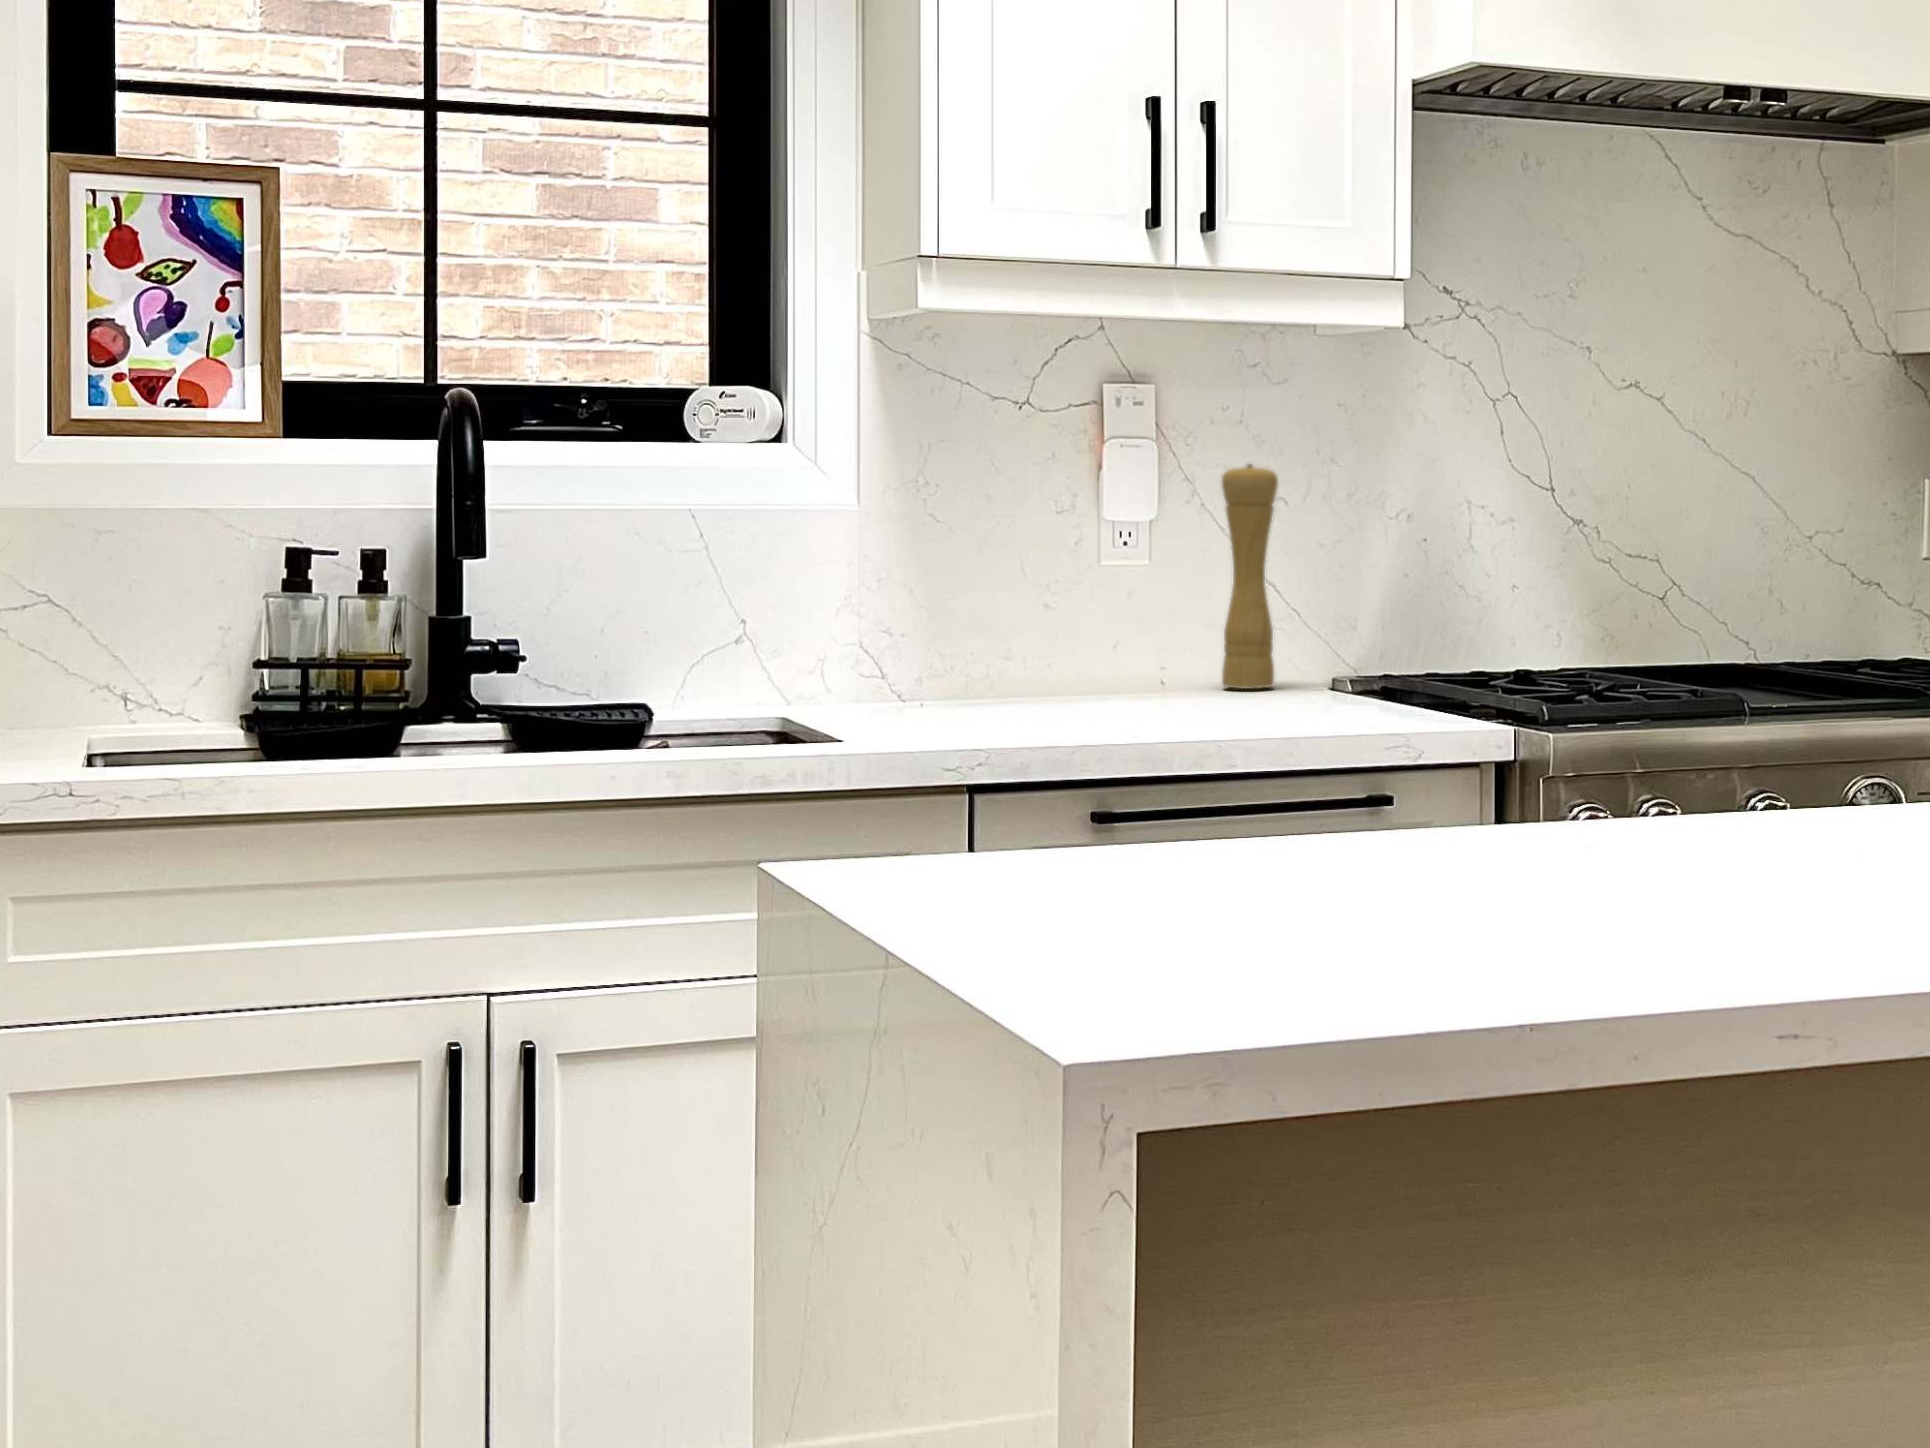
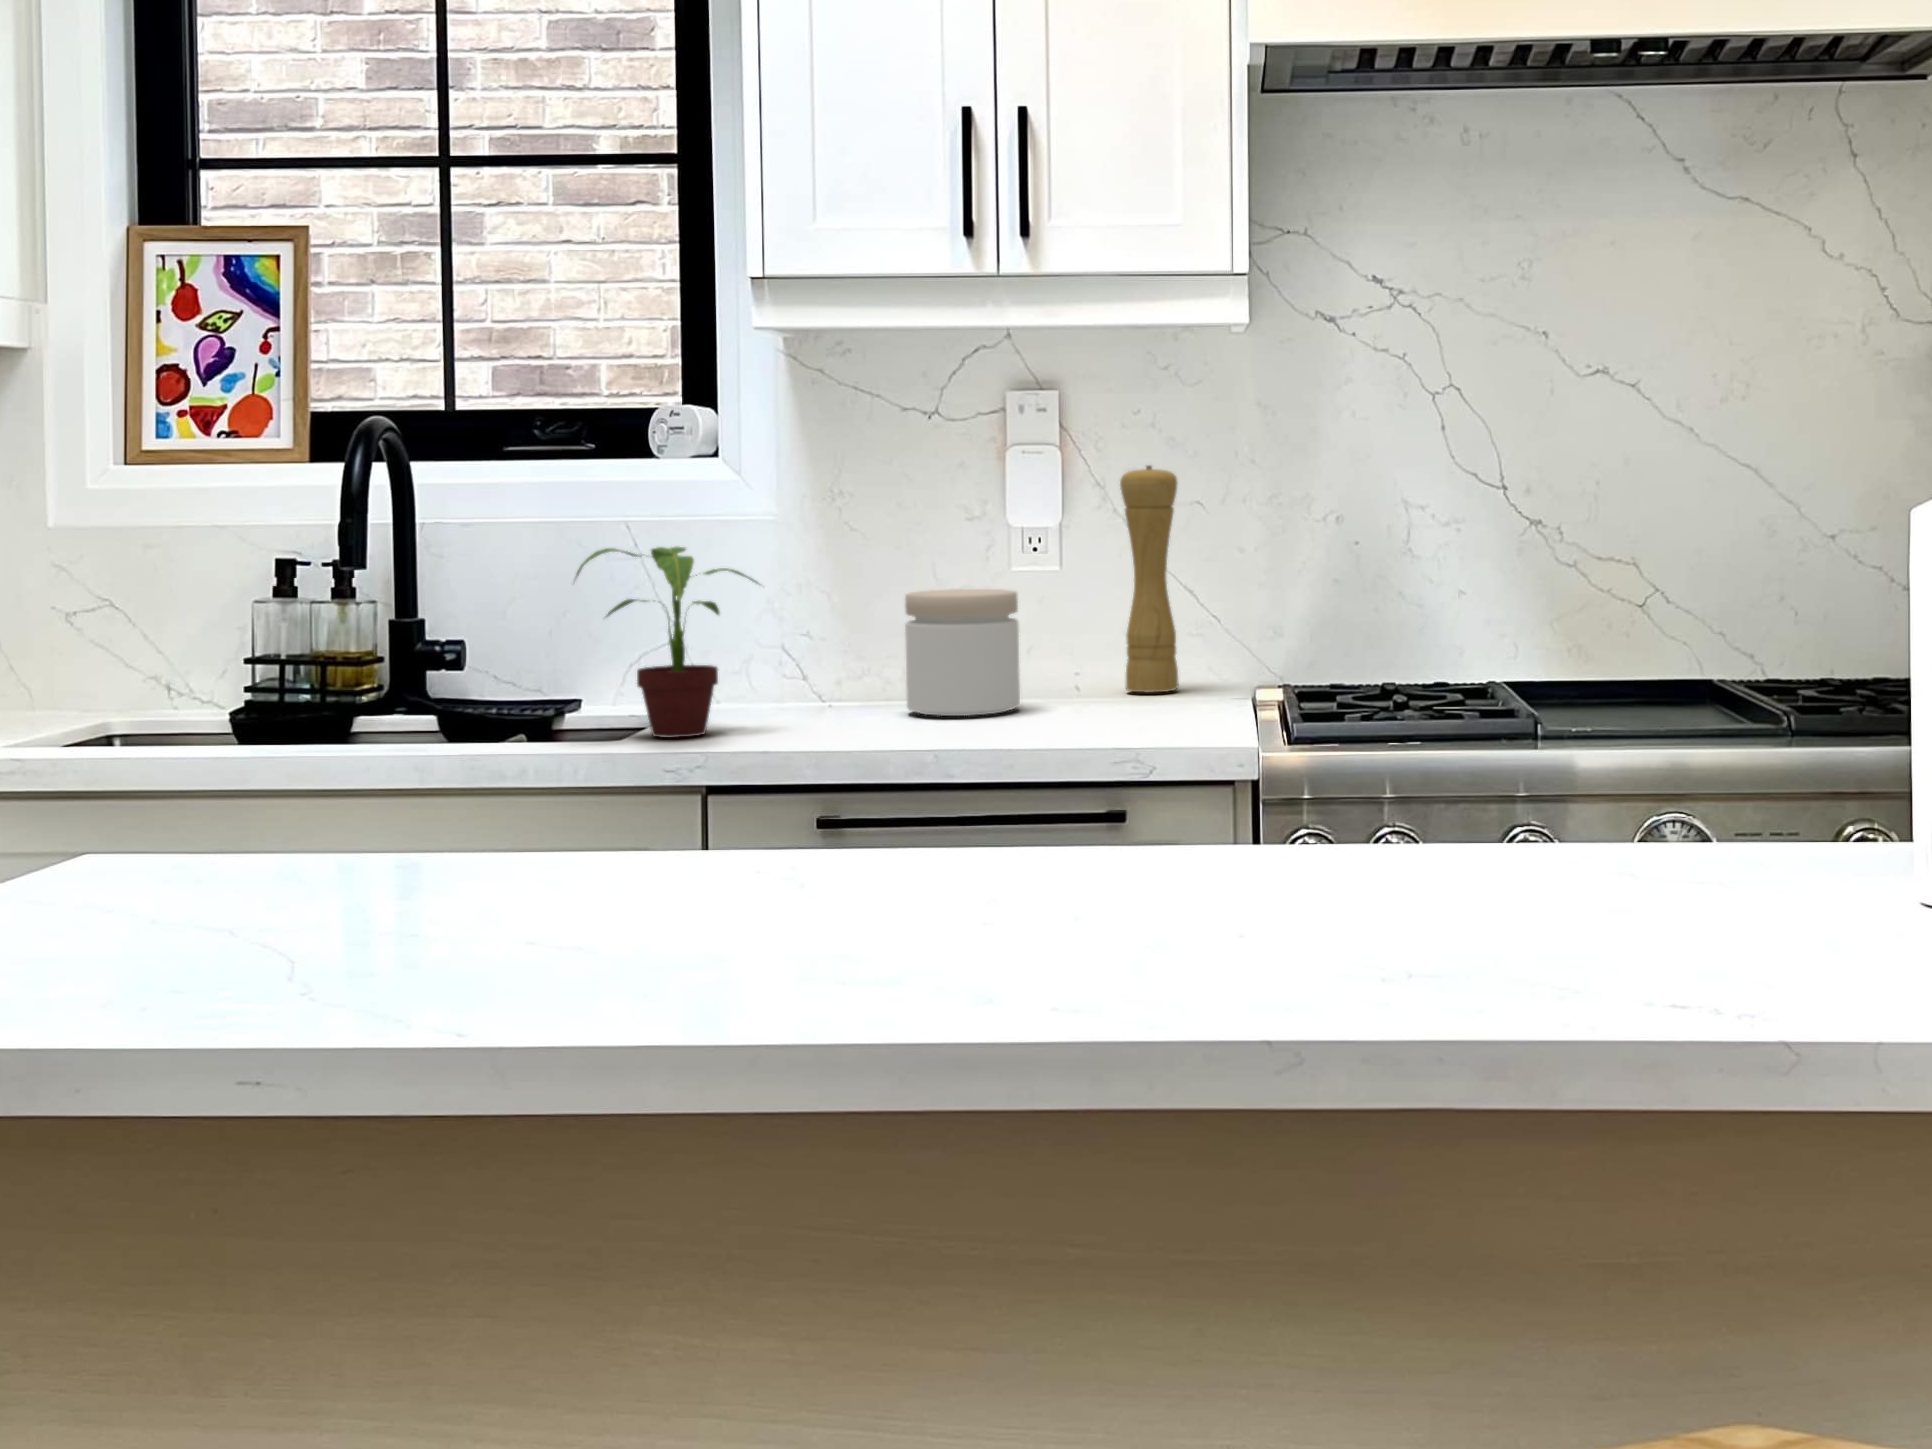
potted plant: none [800,535,968,734] -> present [576,546,758,738]
jar: none [1063,584,1179,710] -> present [905,589,1020,716]

